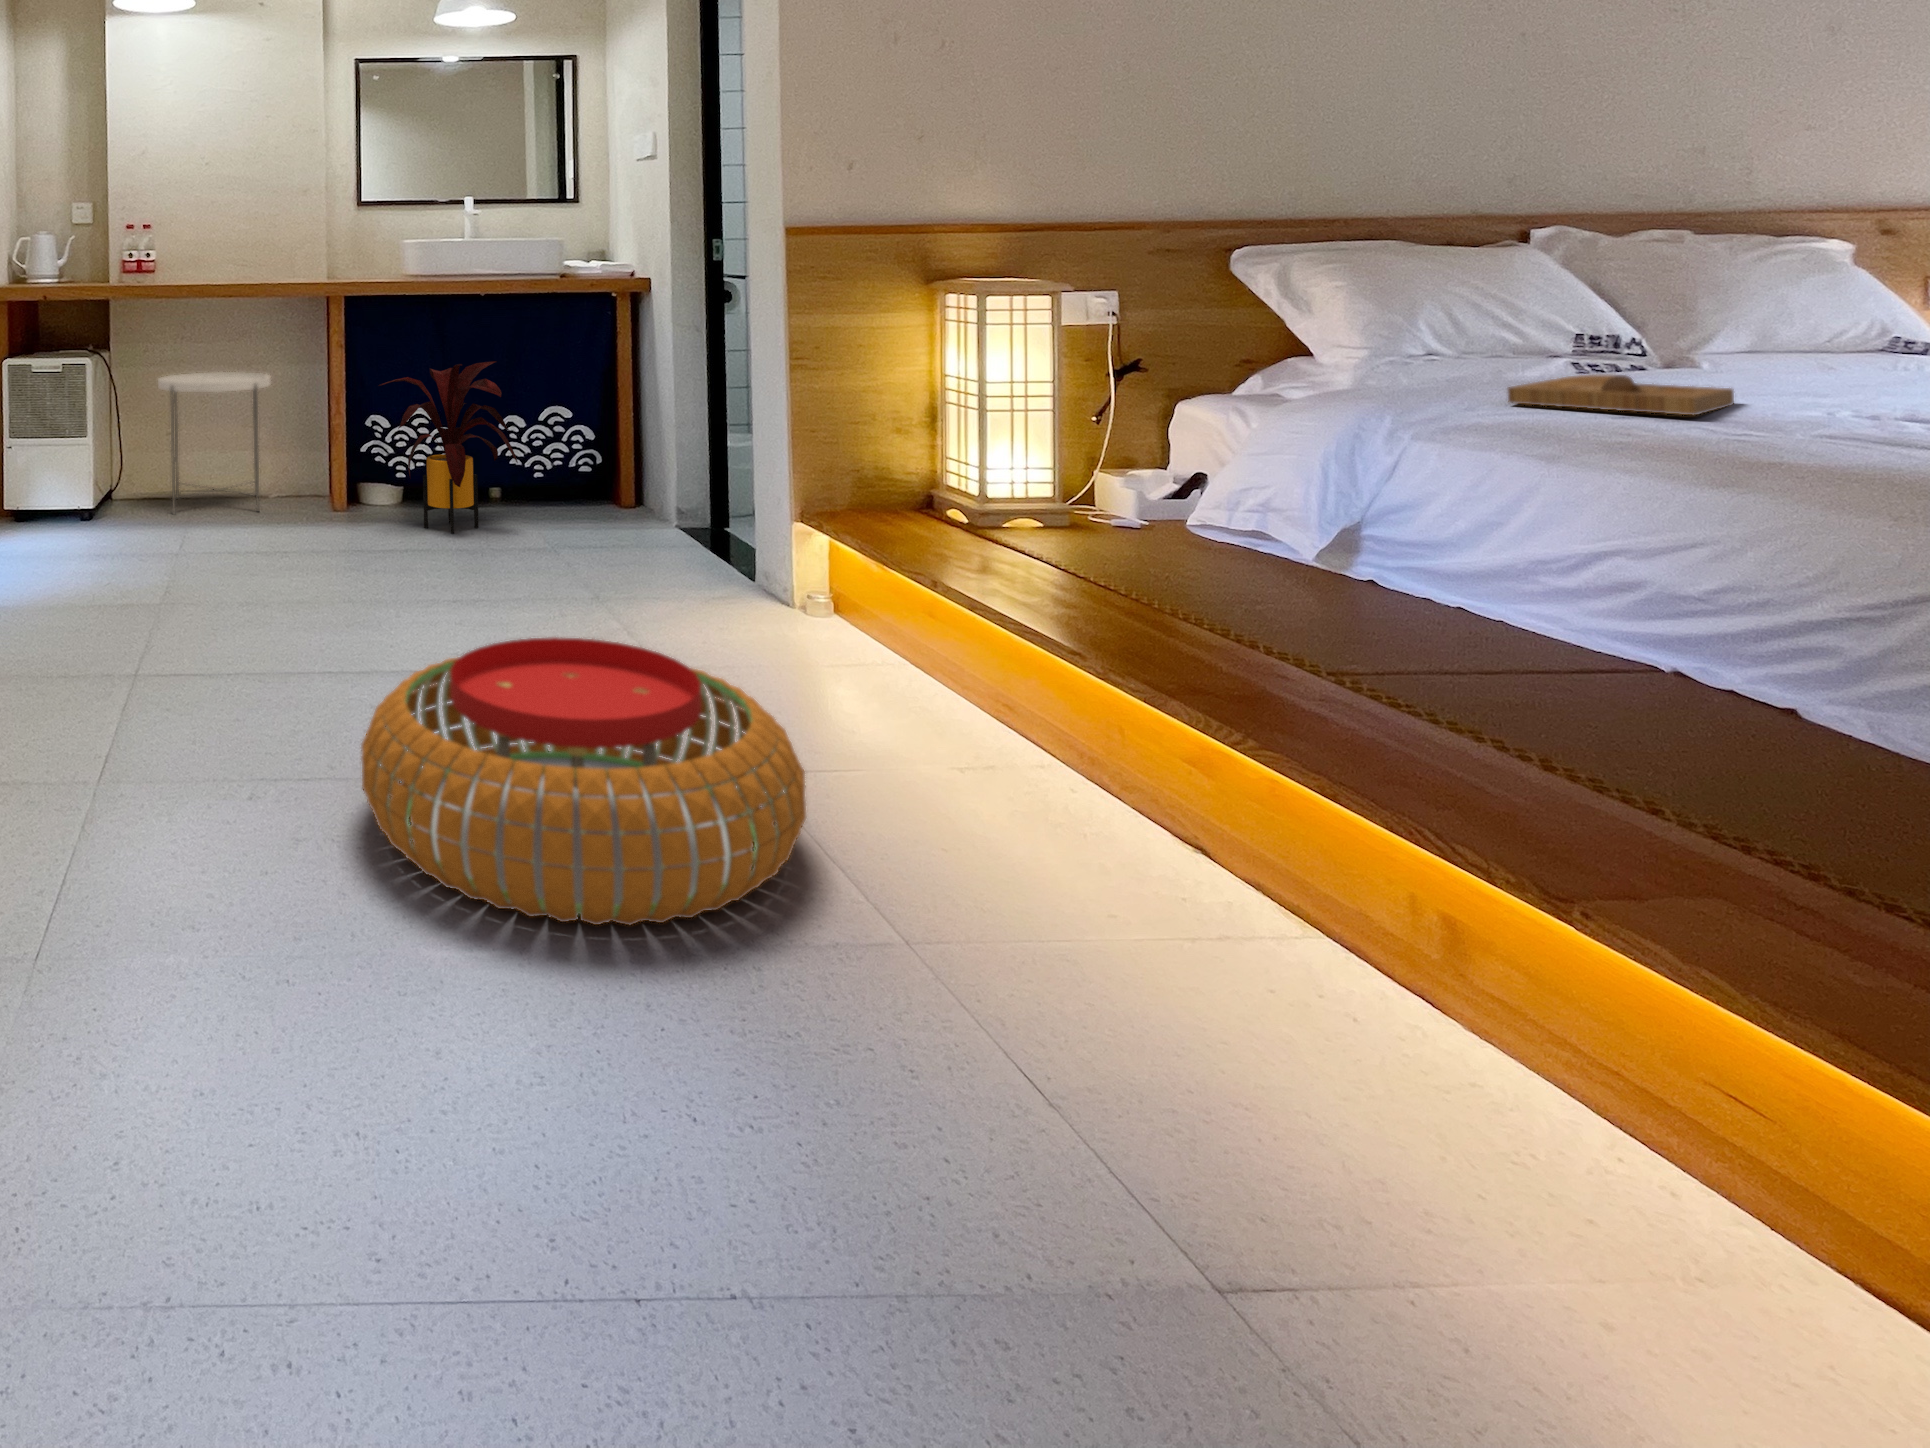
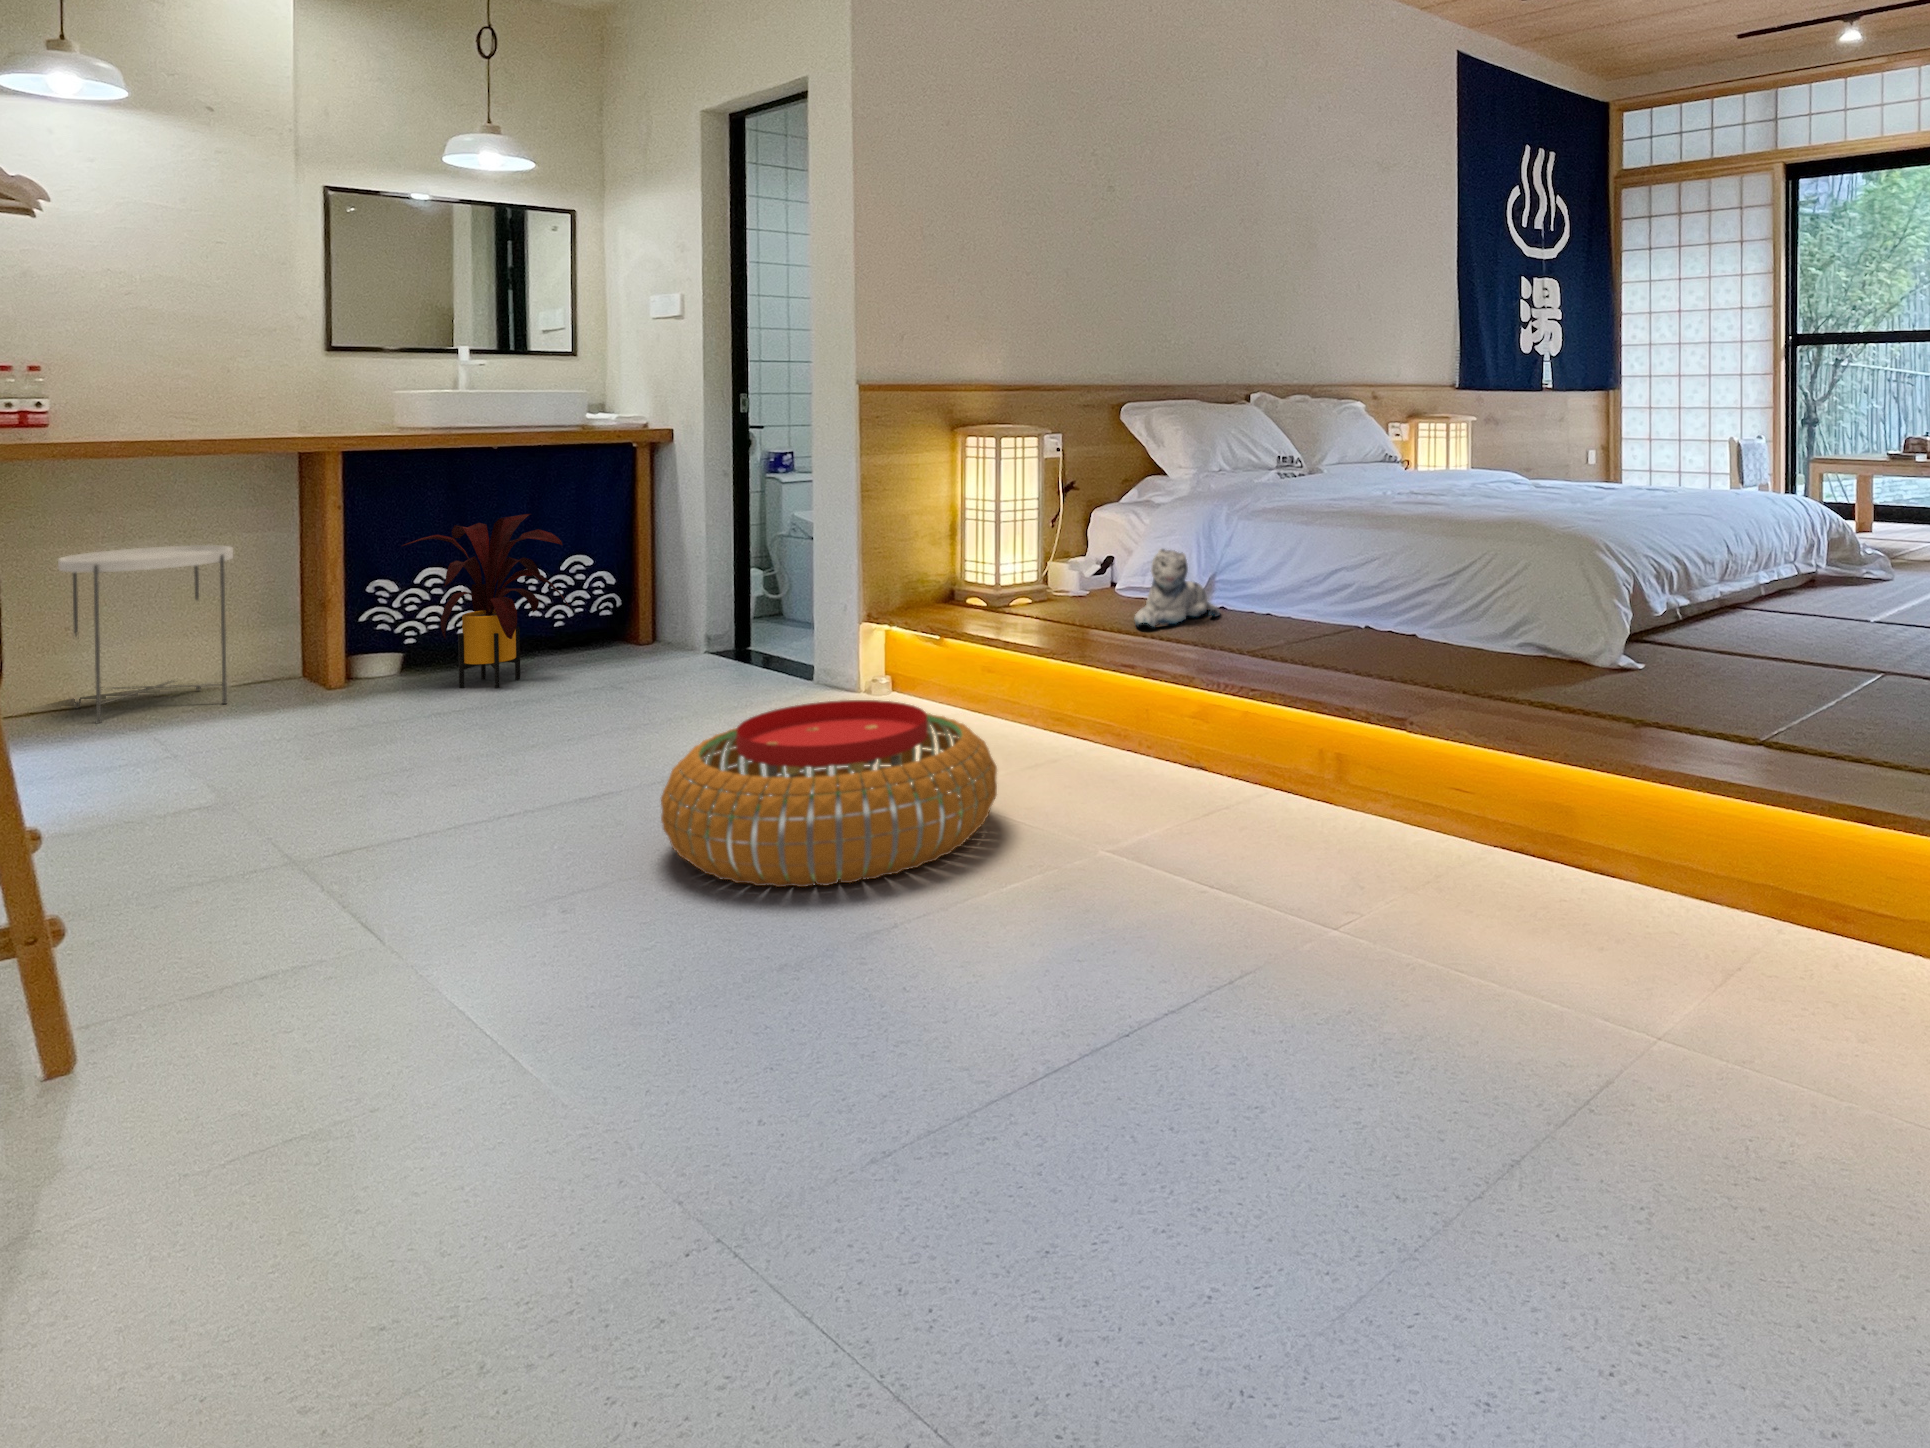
tray: present [1508,374,1734,415] -> none [1263,476,1343,495]
plush toy: none [1181,482,1383,613] -> present [1134,549,1220,626]

